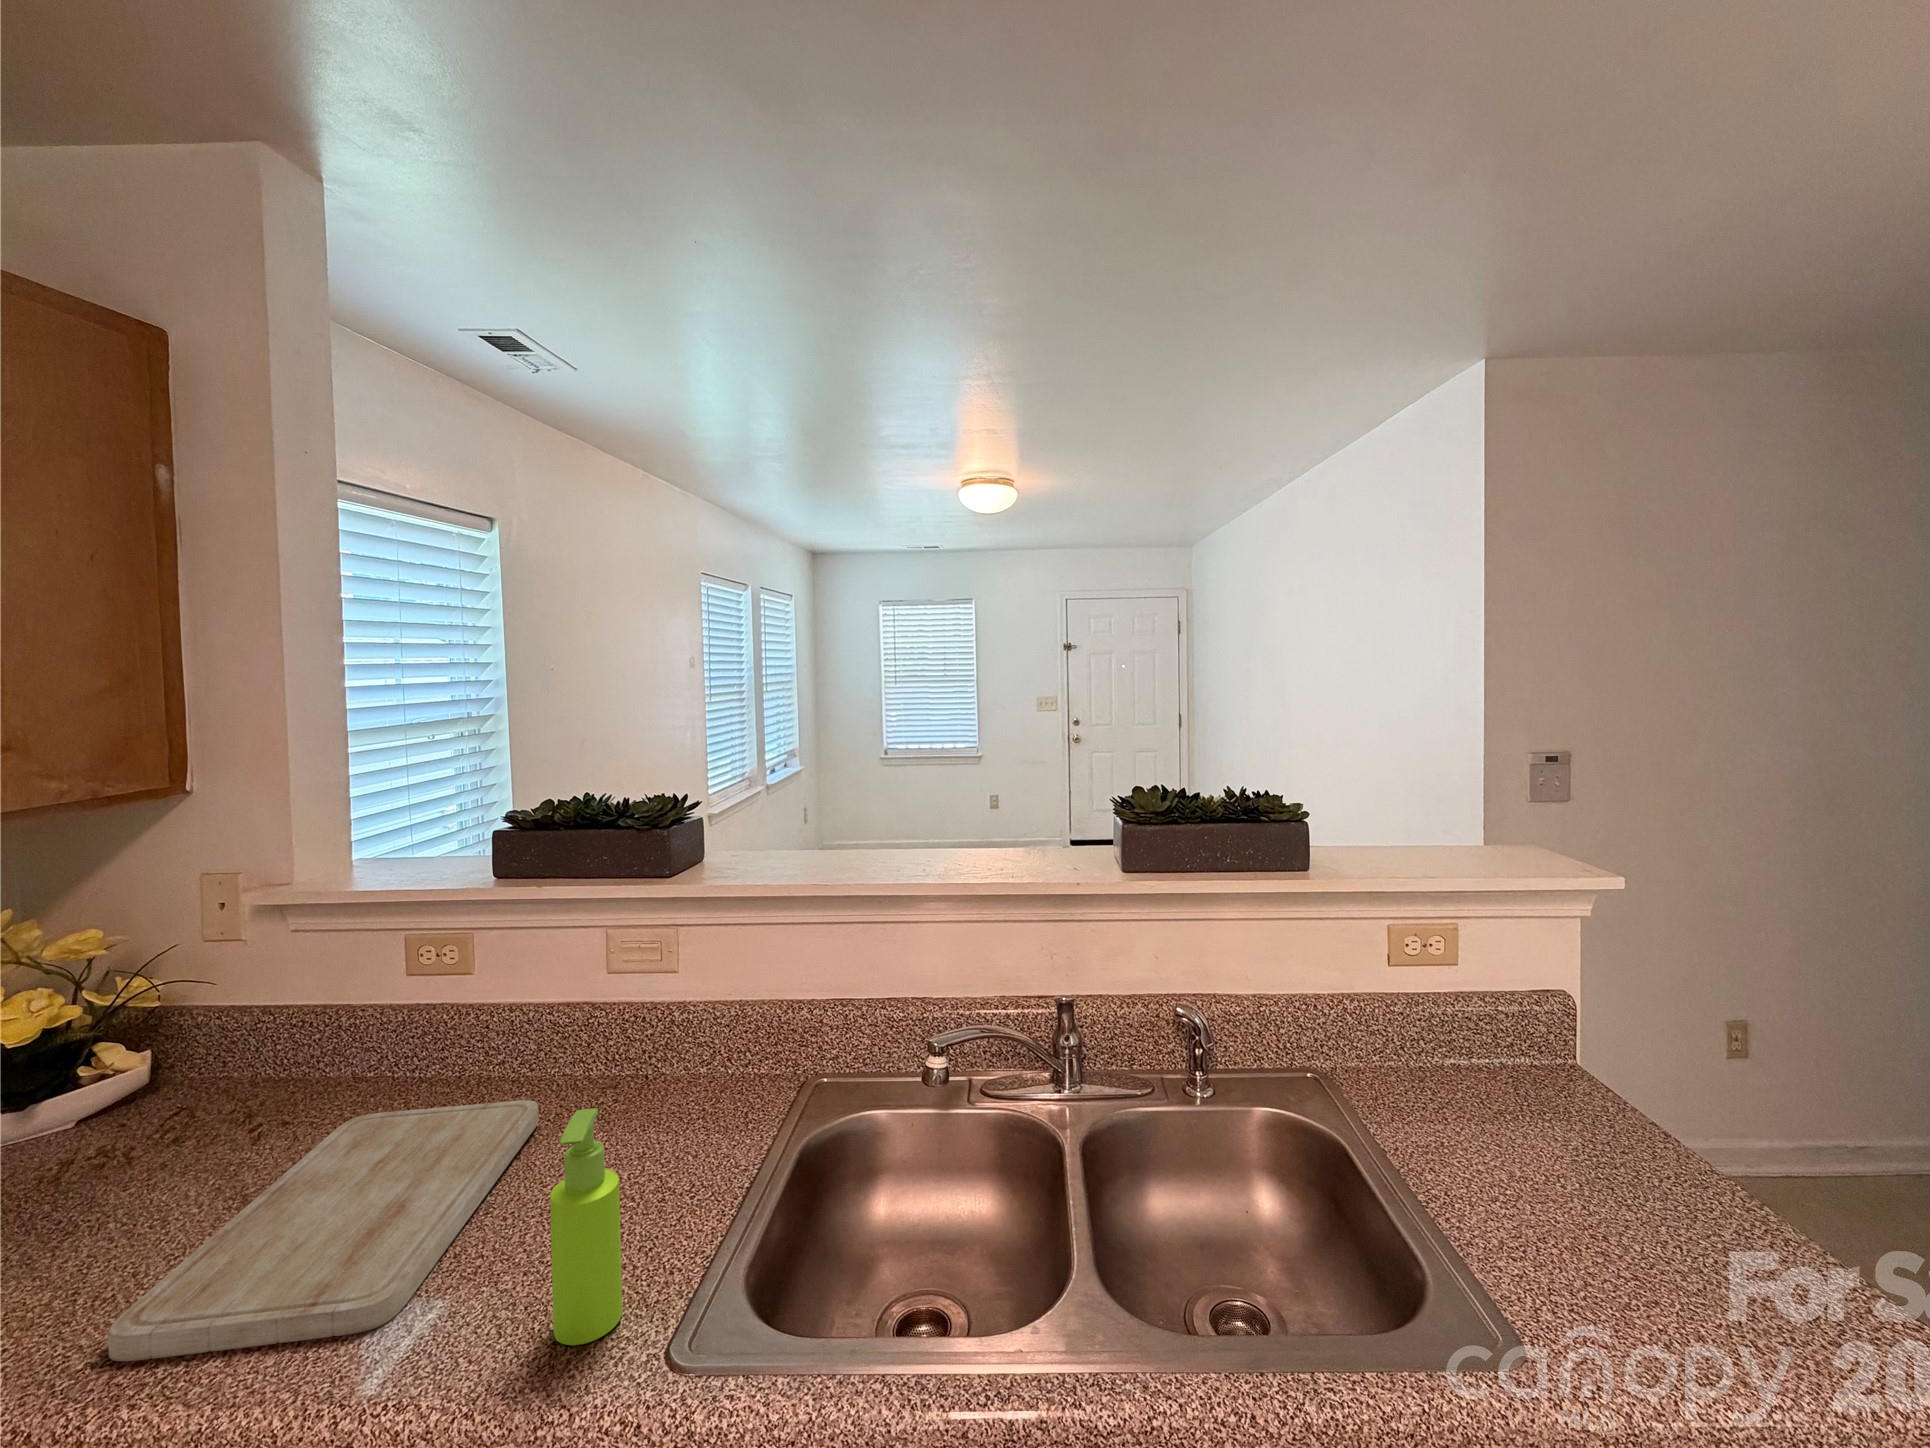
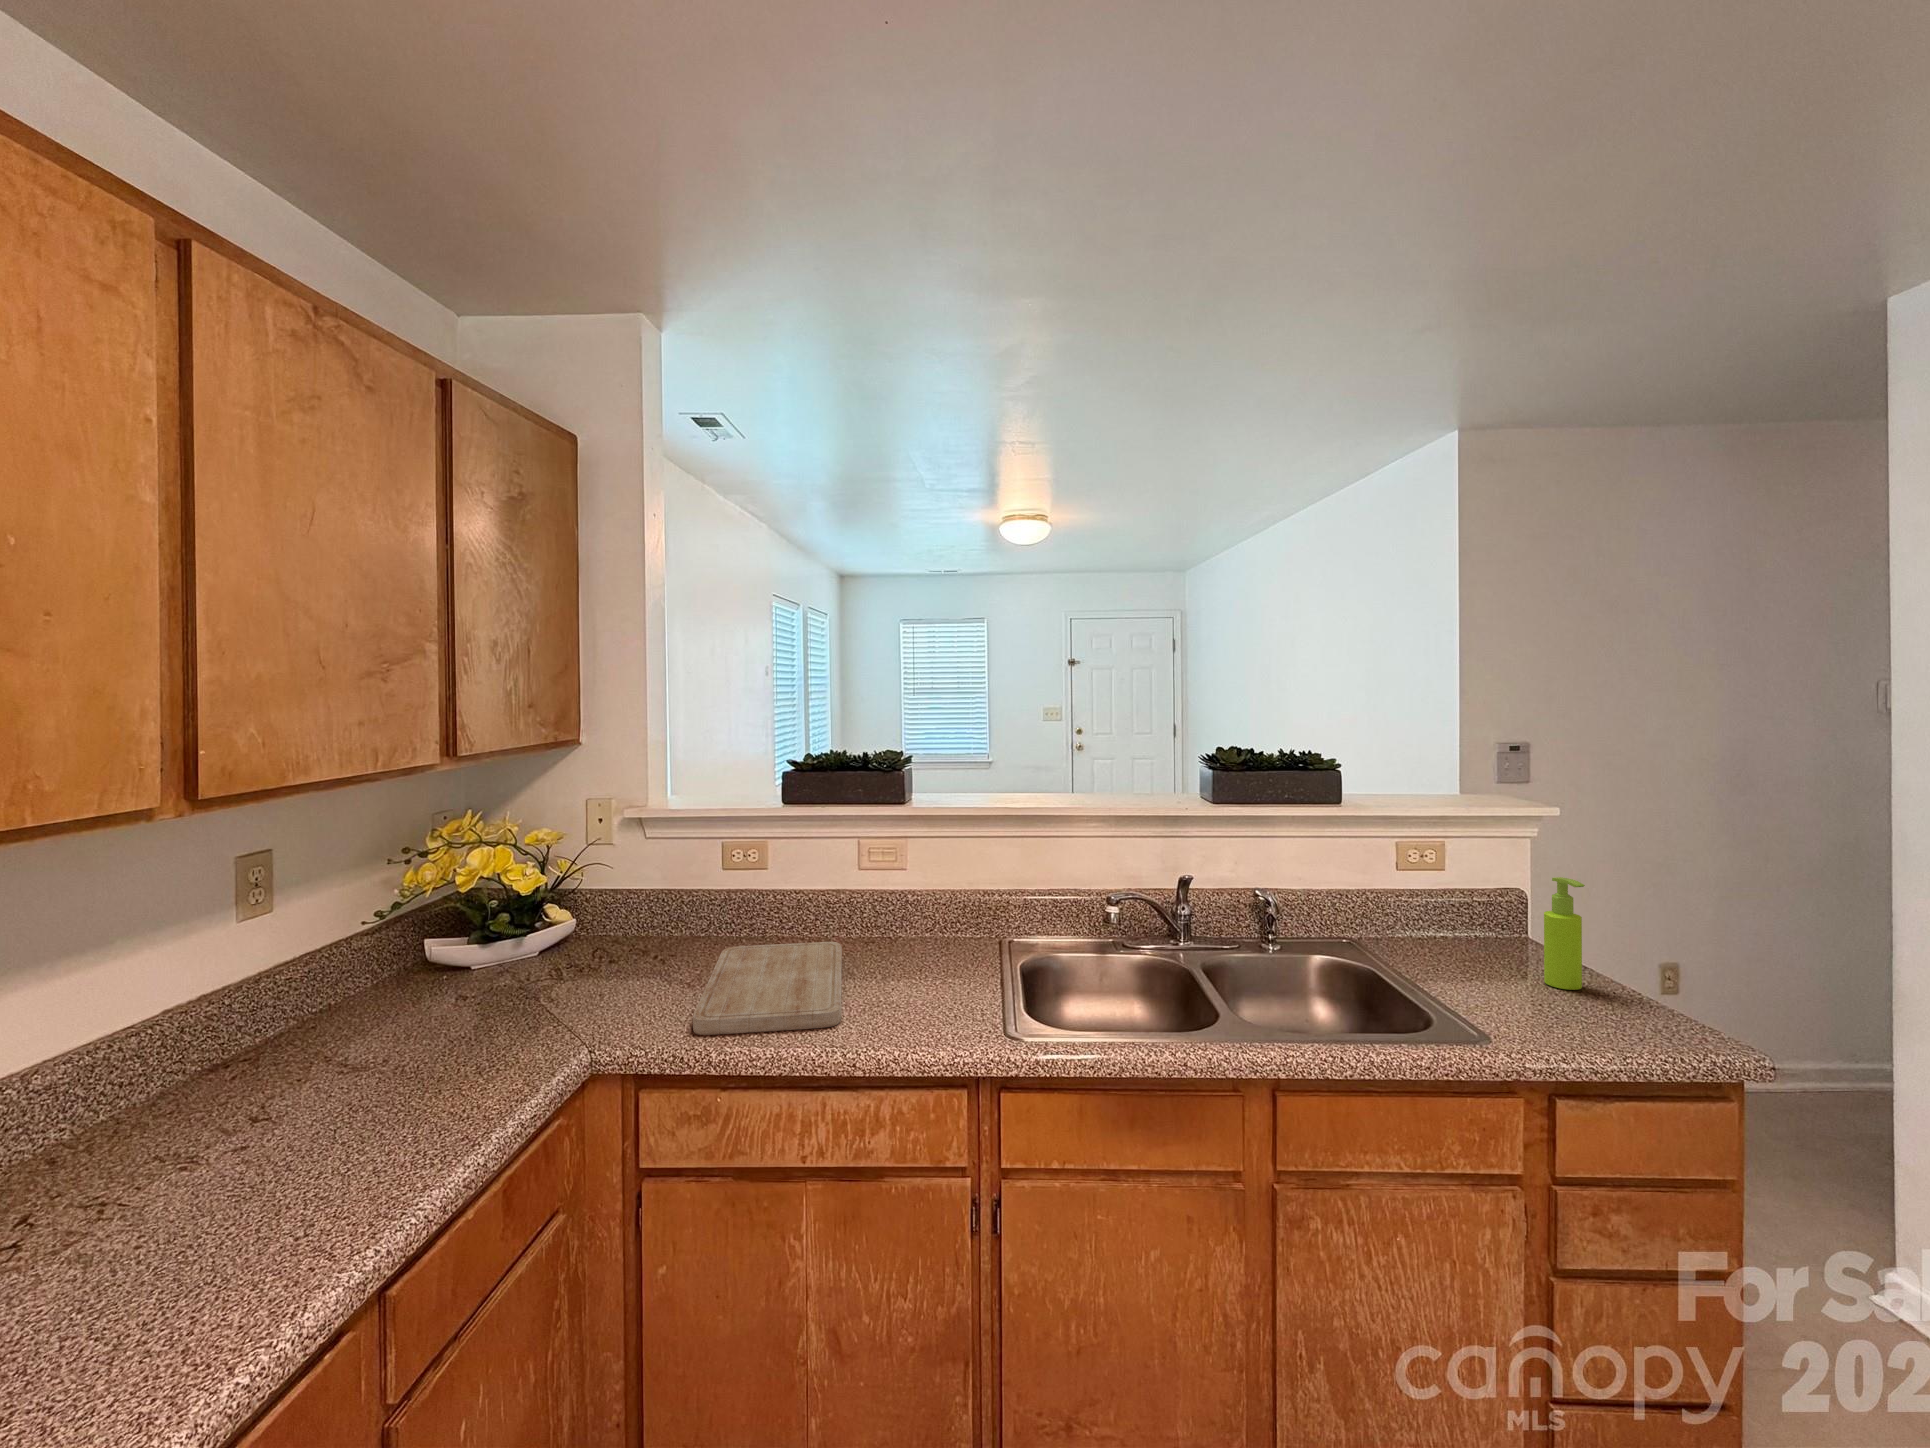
soap dispenser: present [550,1108,622,1345] -> present [1544,877,1585,990]

